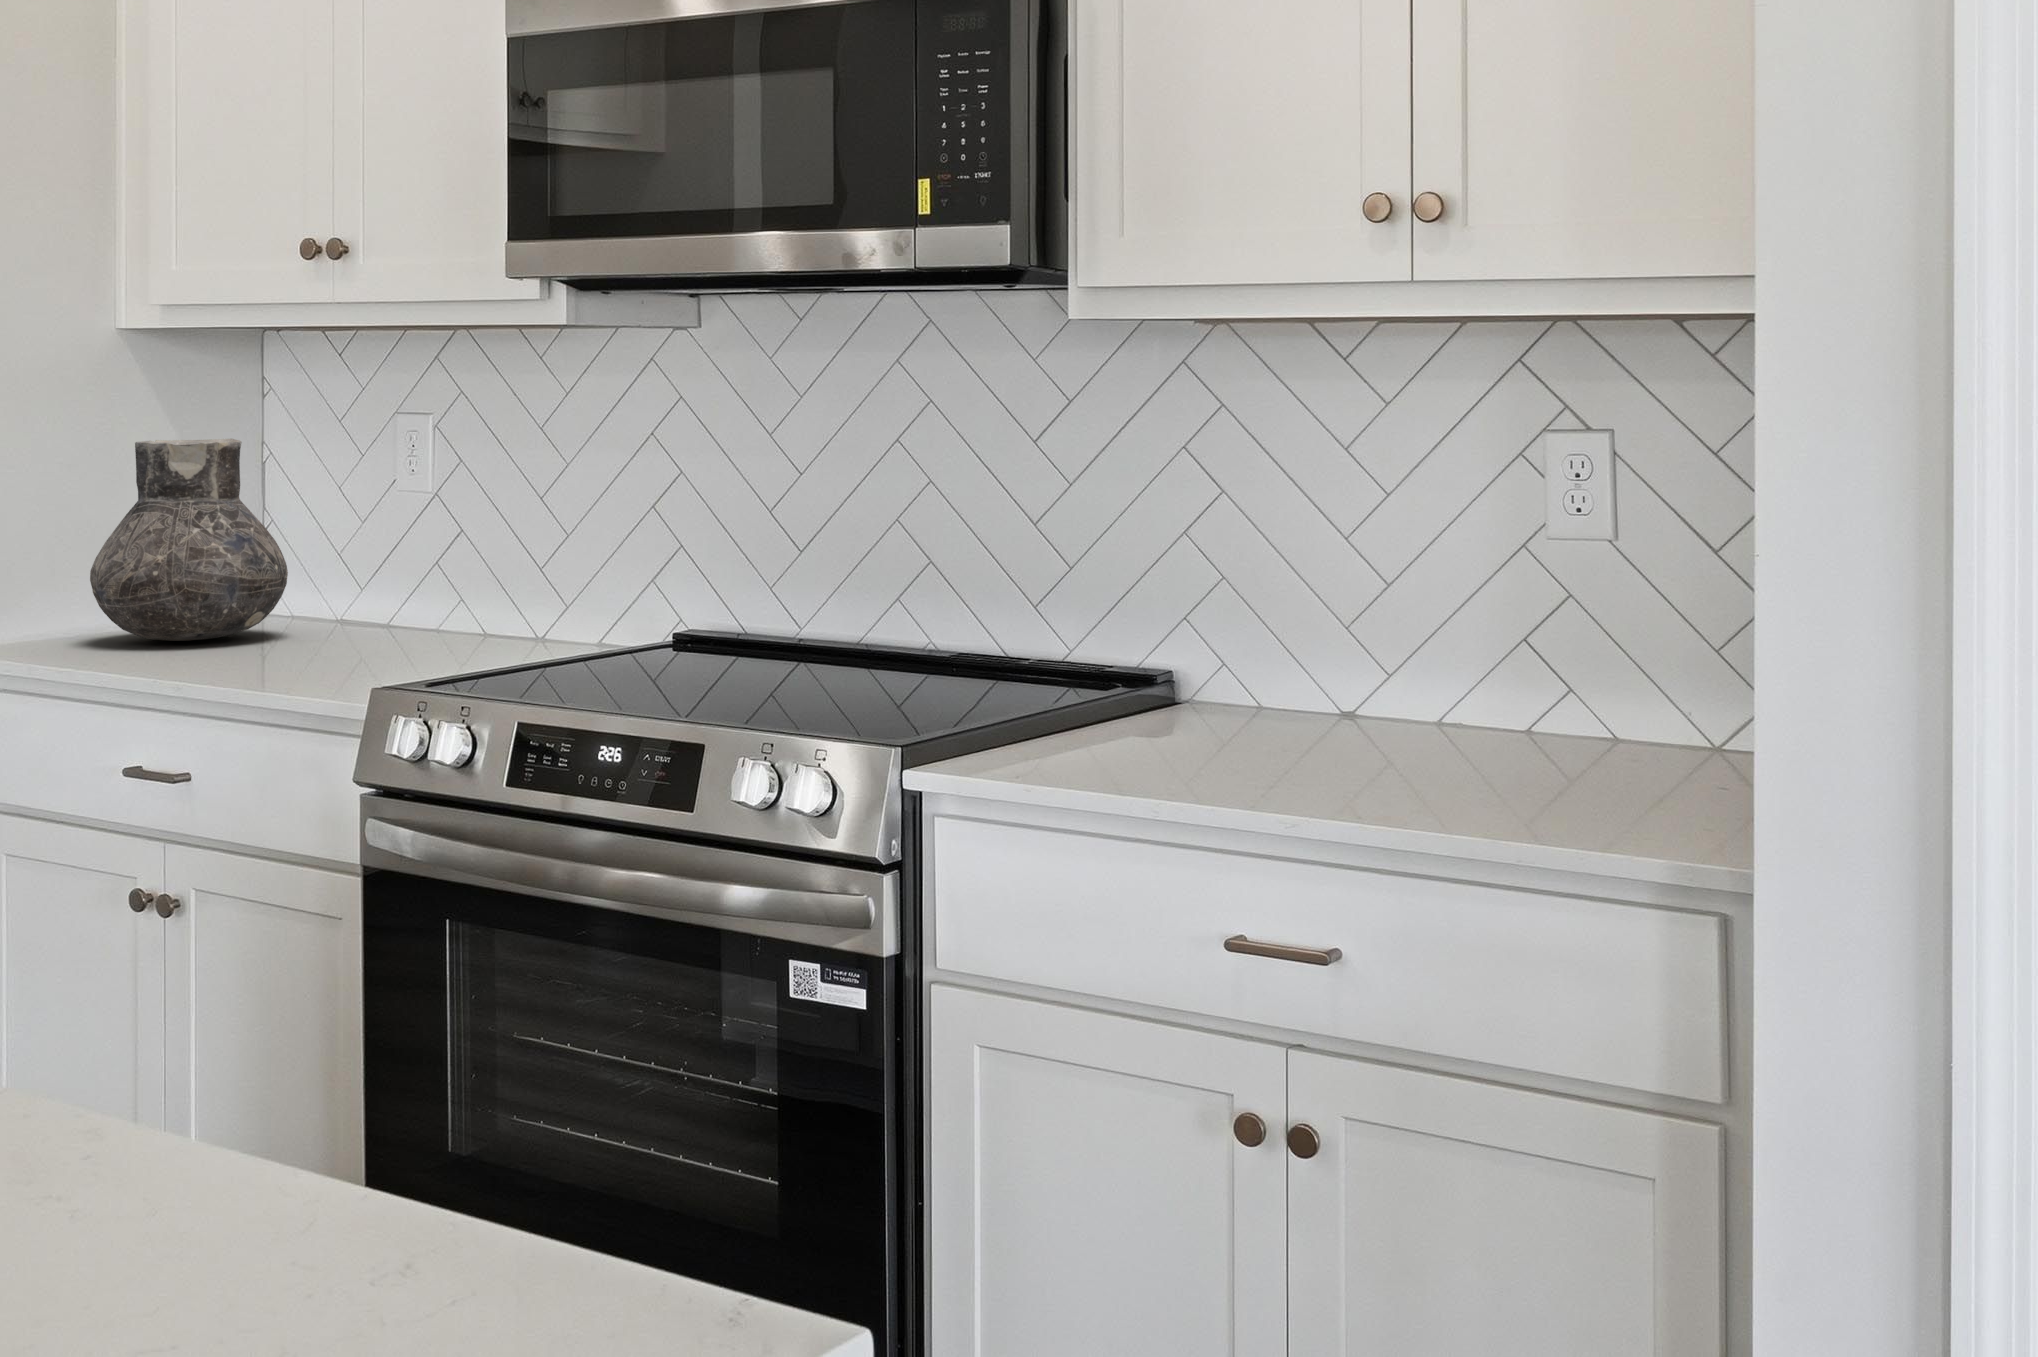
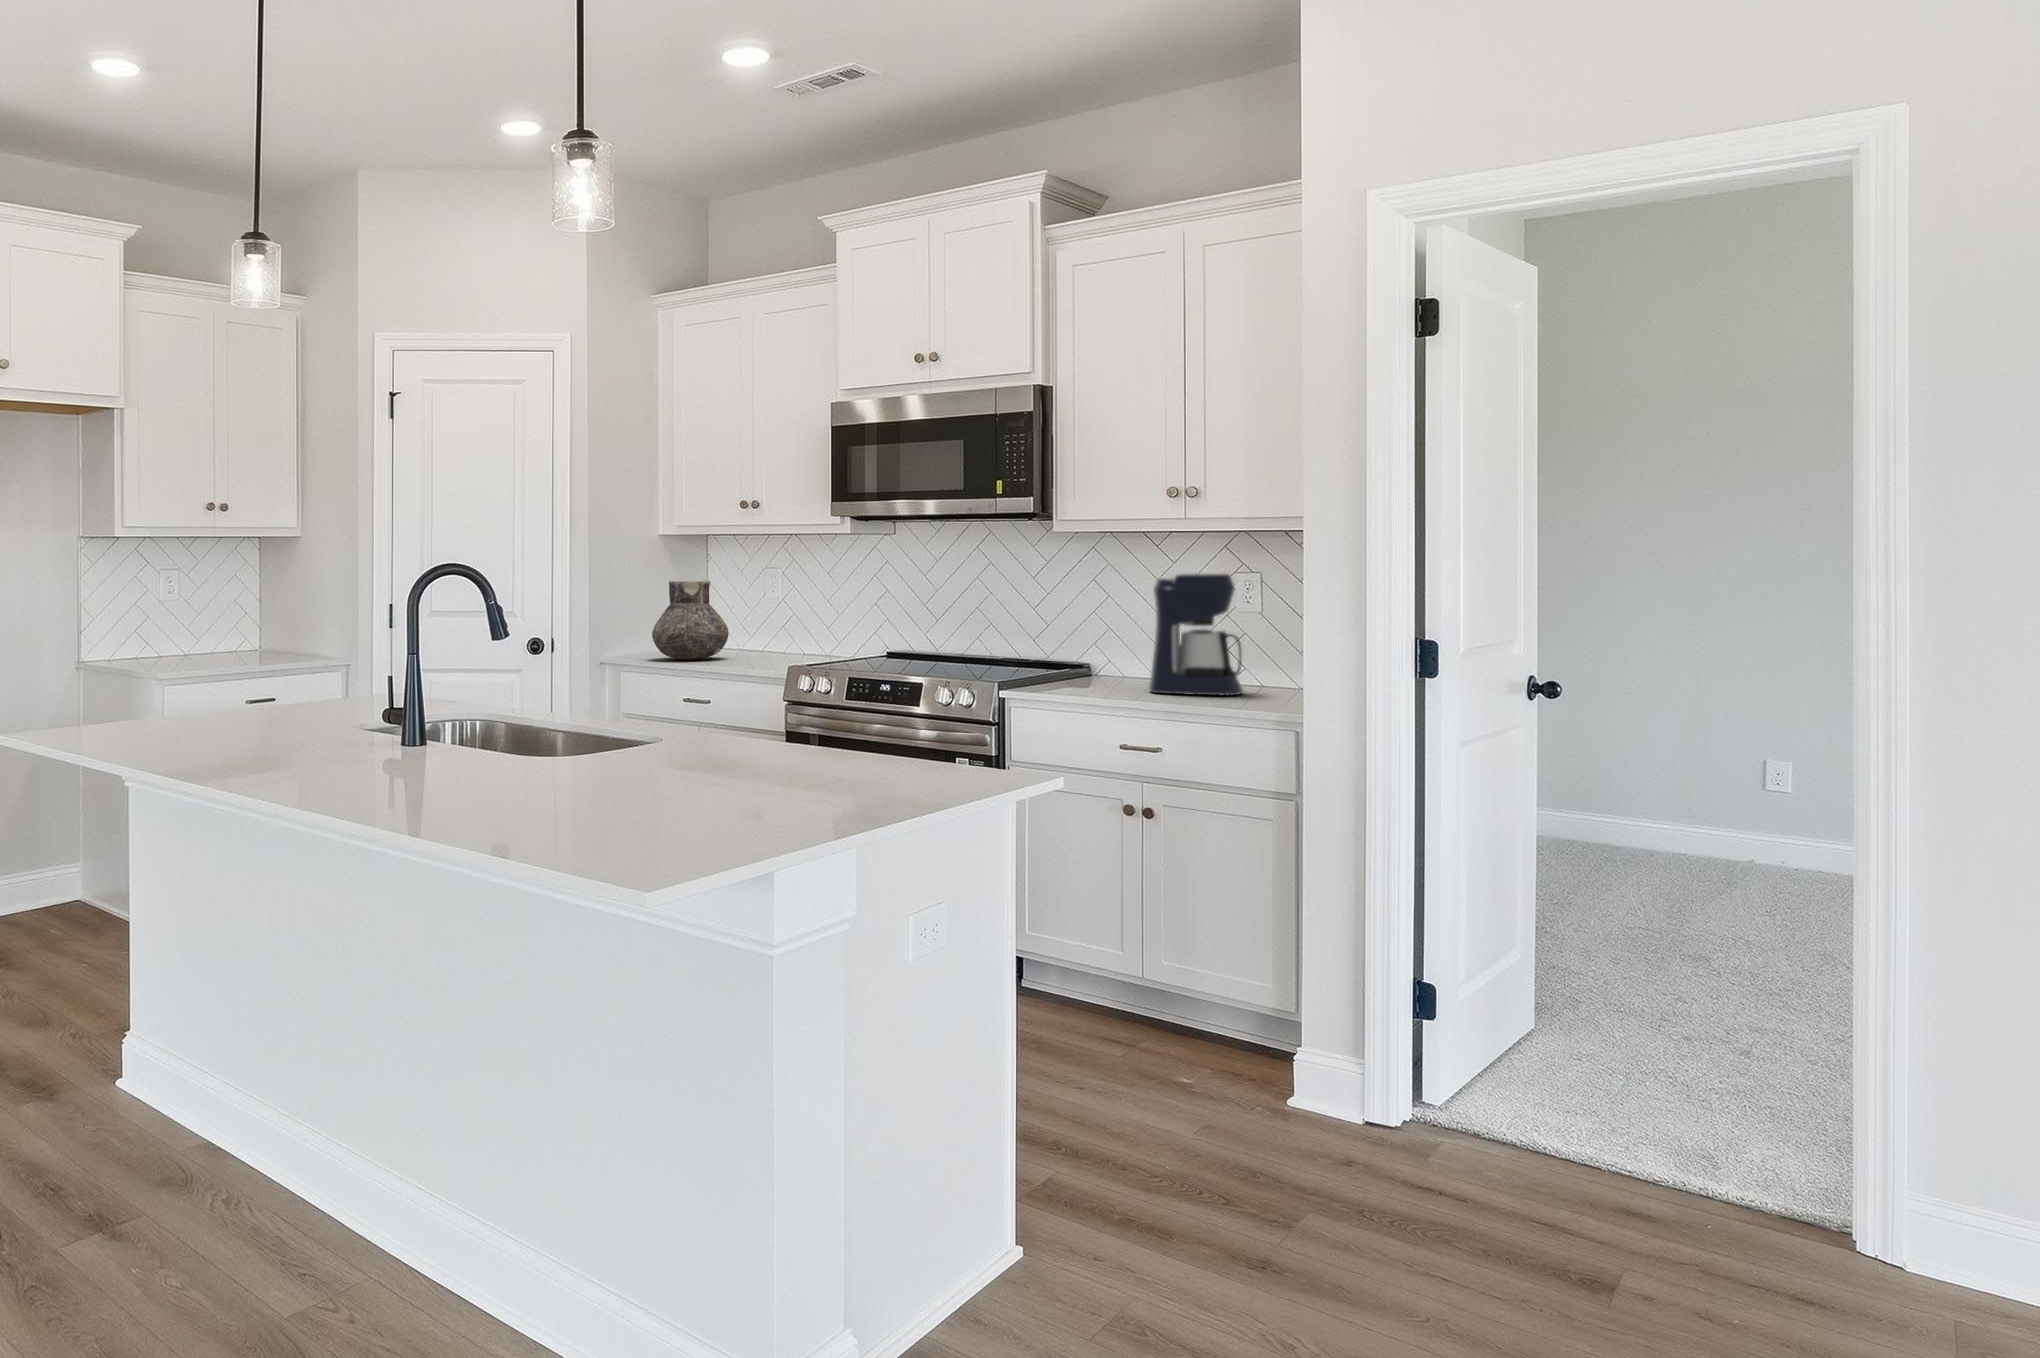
coffee maker: none [1312,434,1566,779] -> present [1149,573,1243,696]

